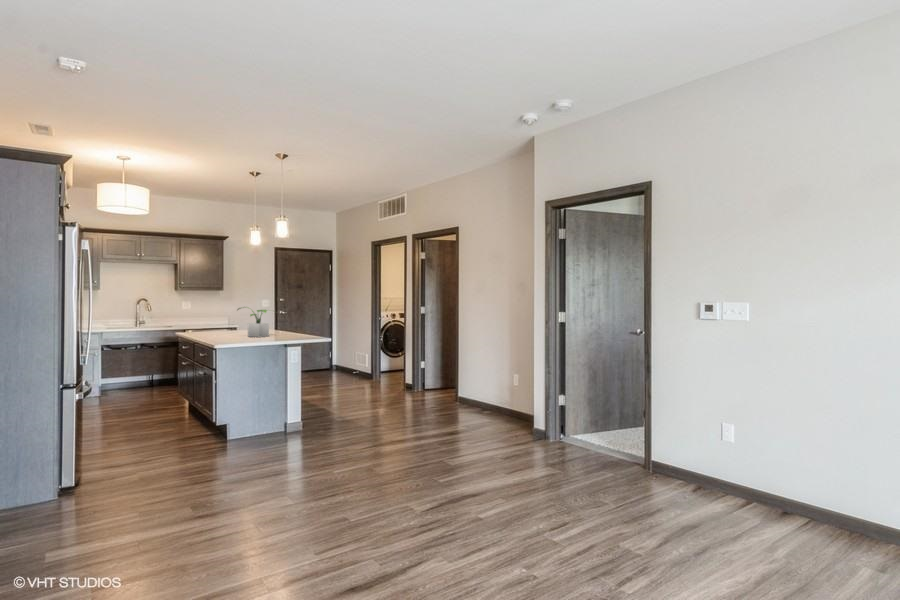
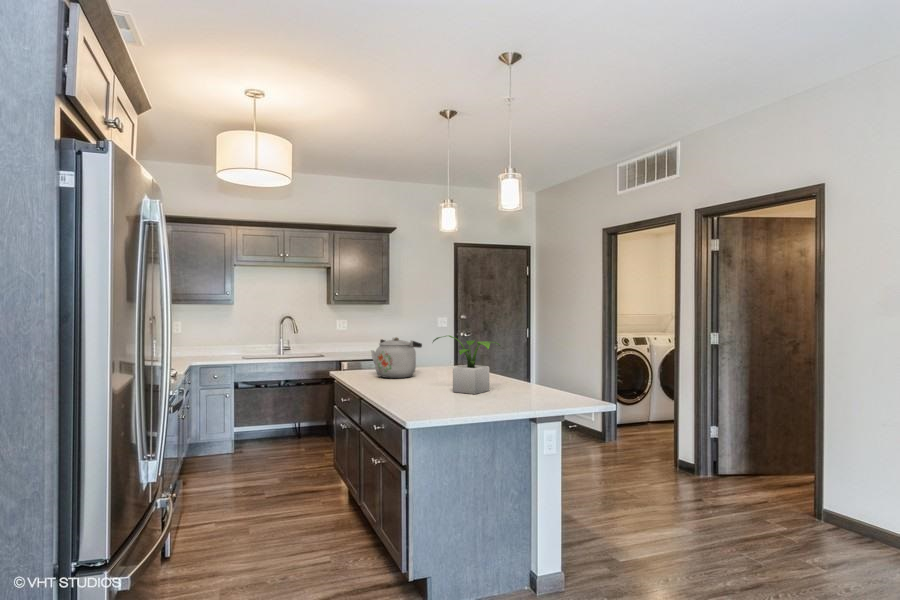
kettle: none [203,310,236,334] -> present [371,337,422,378]

